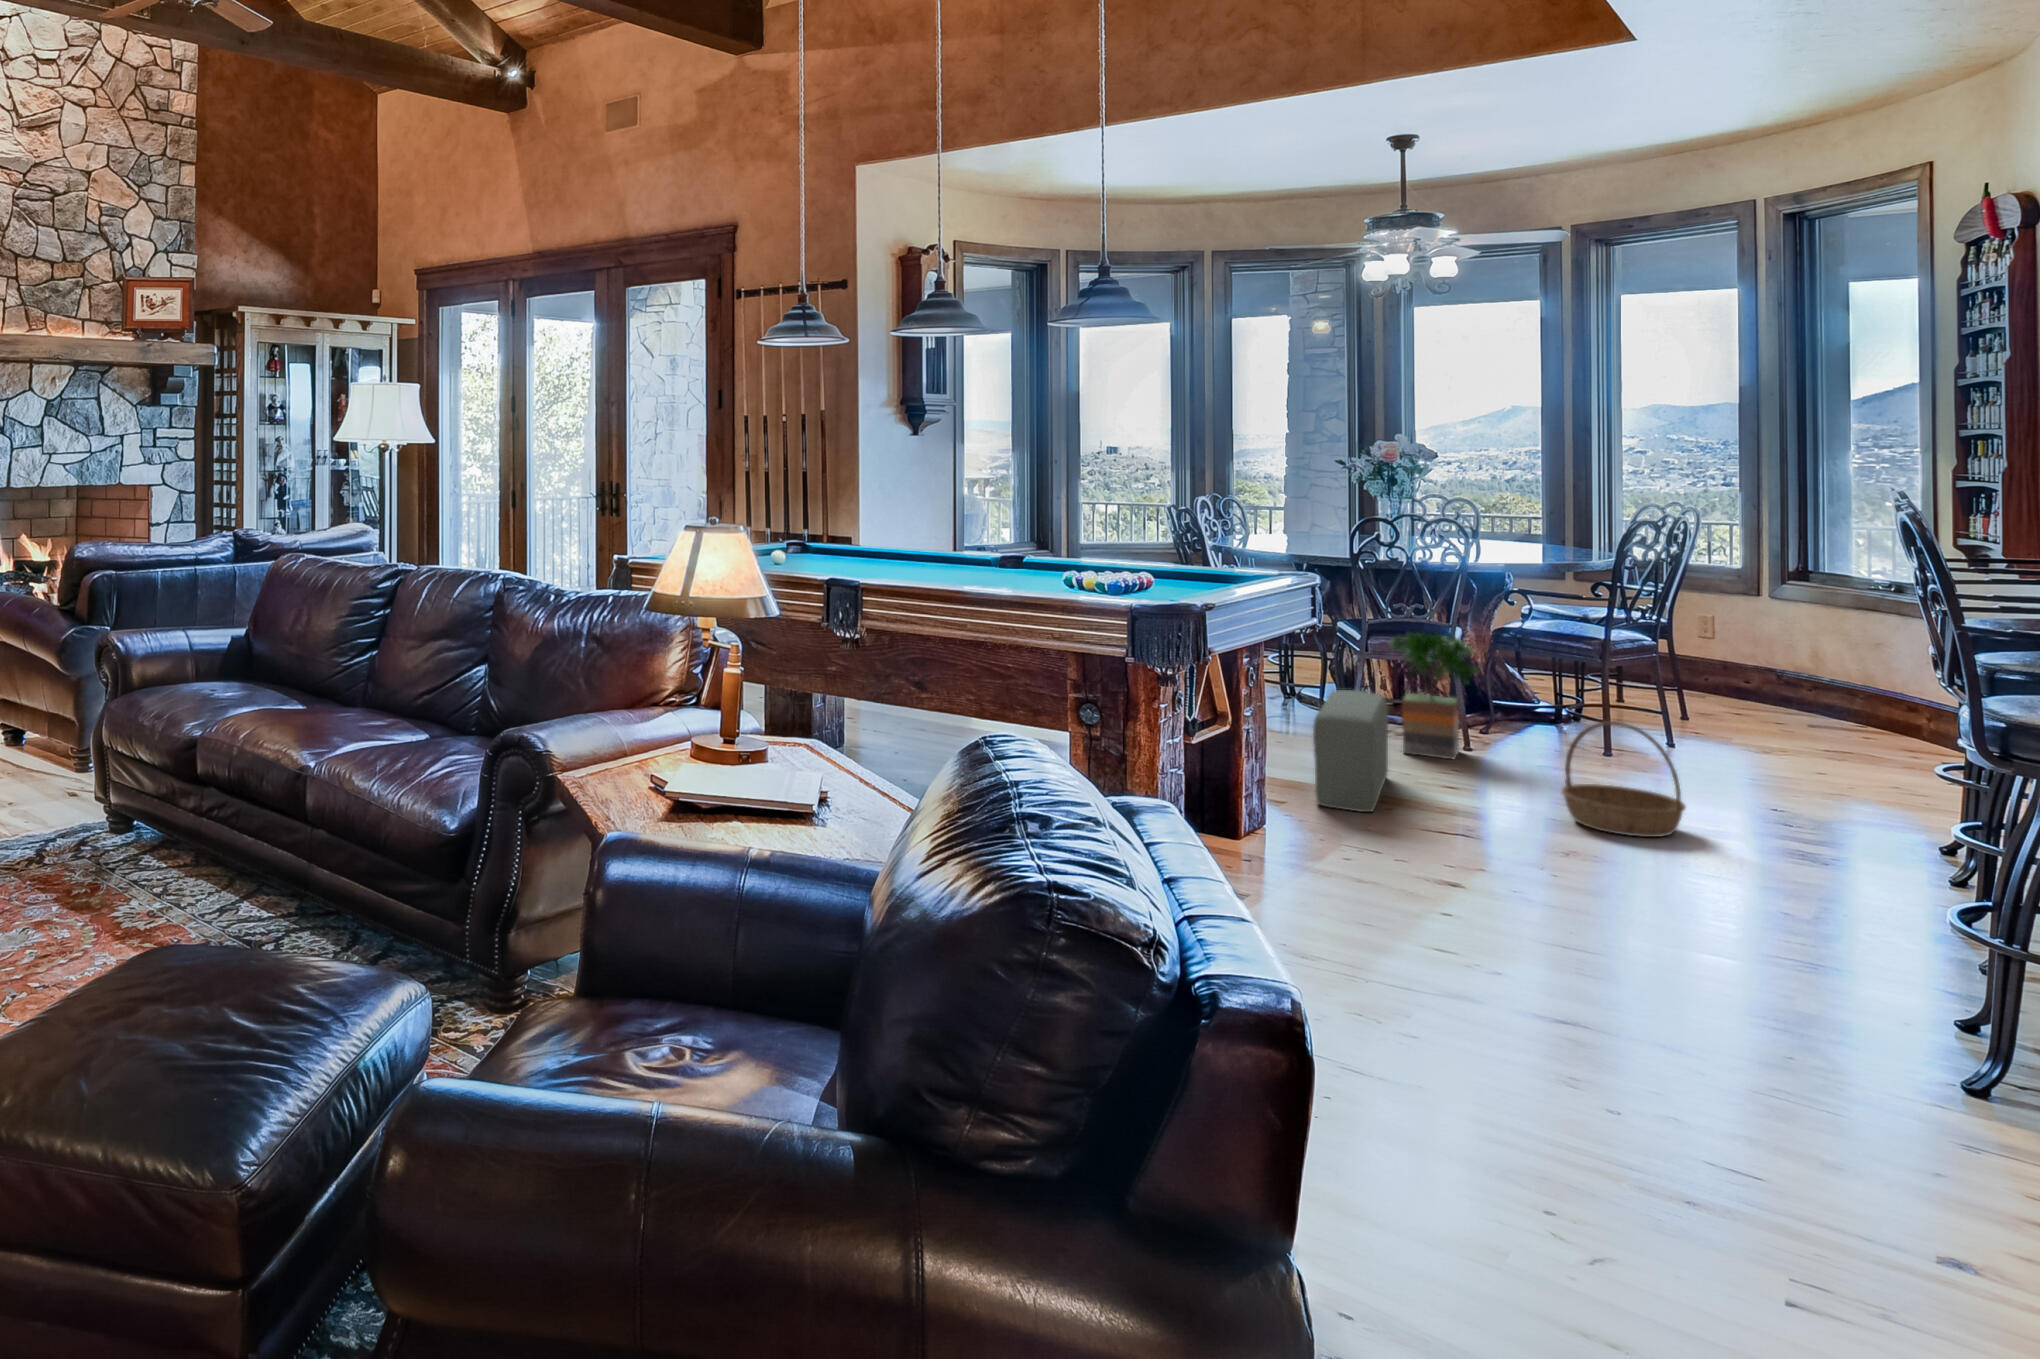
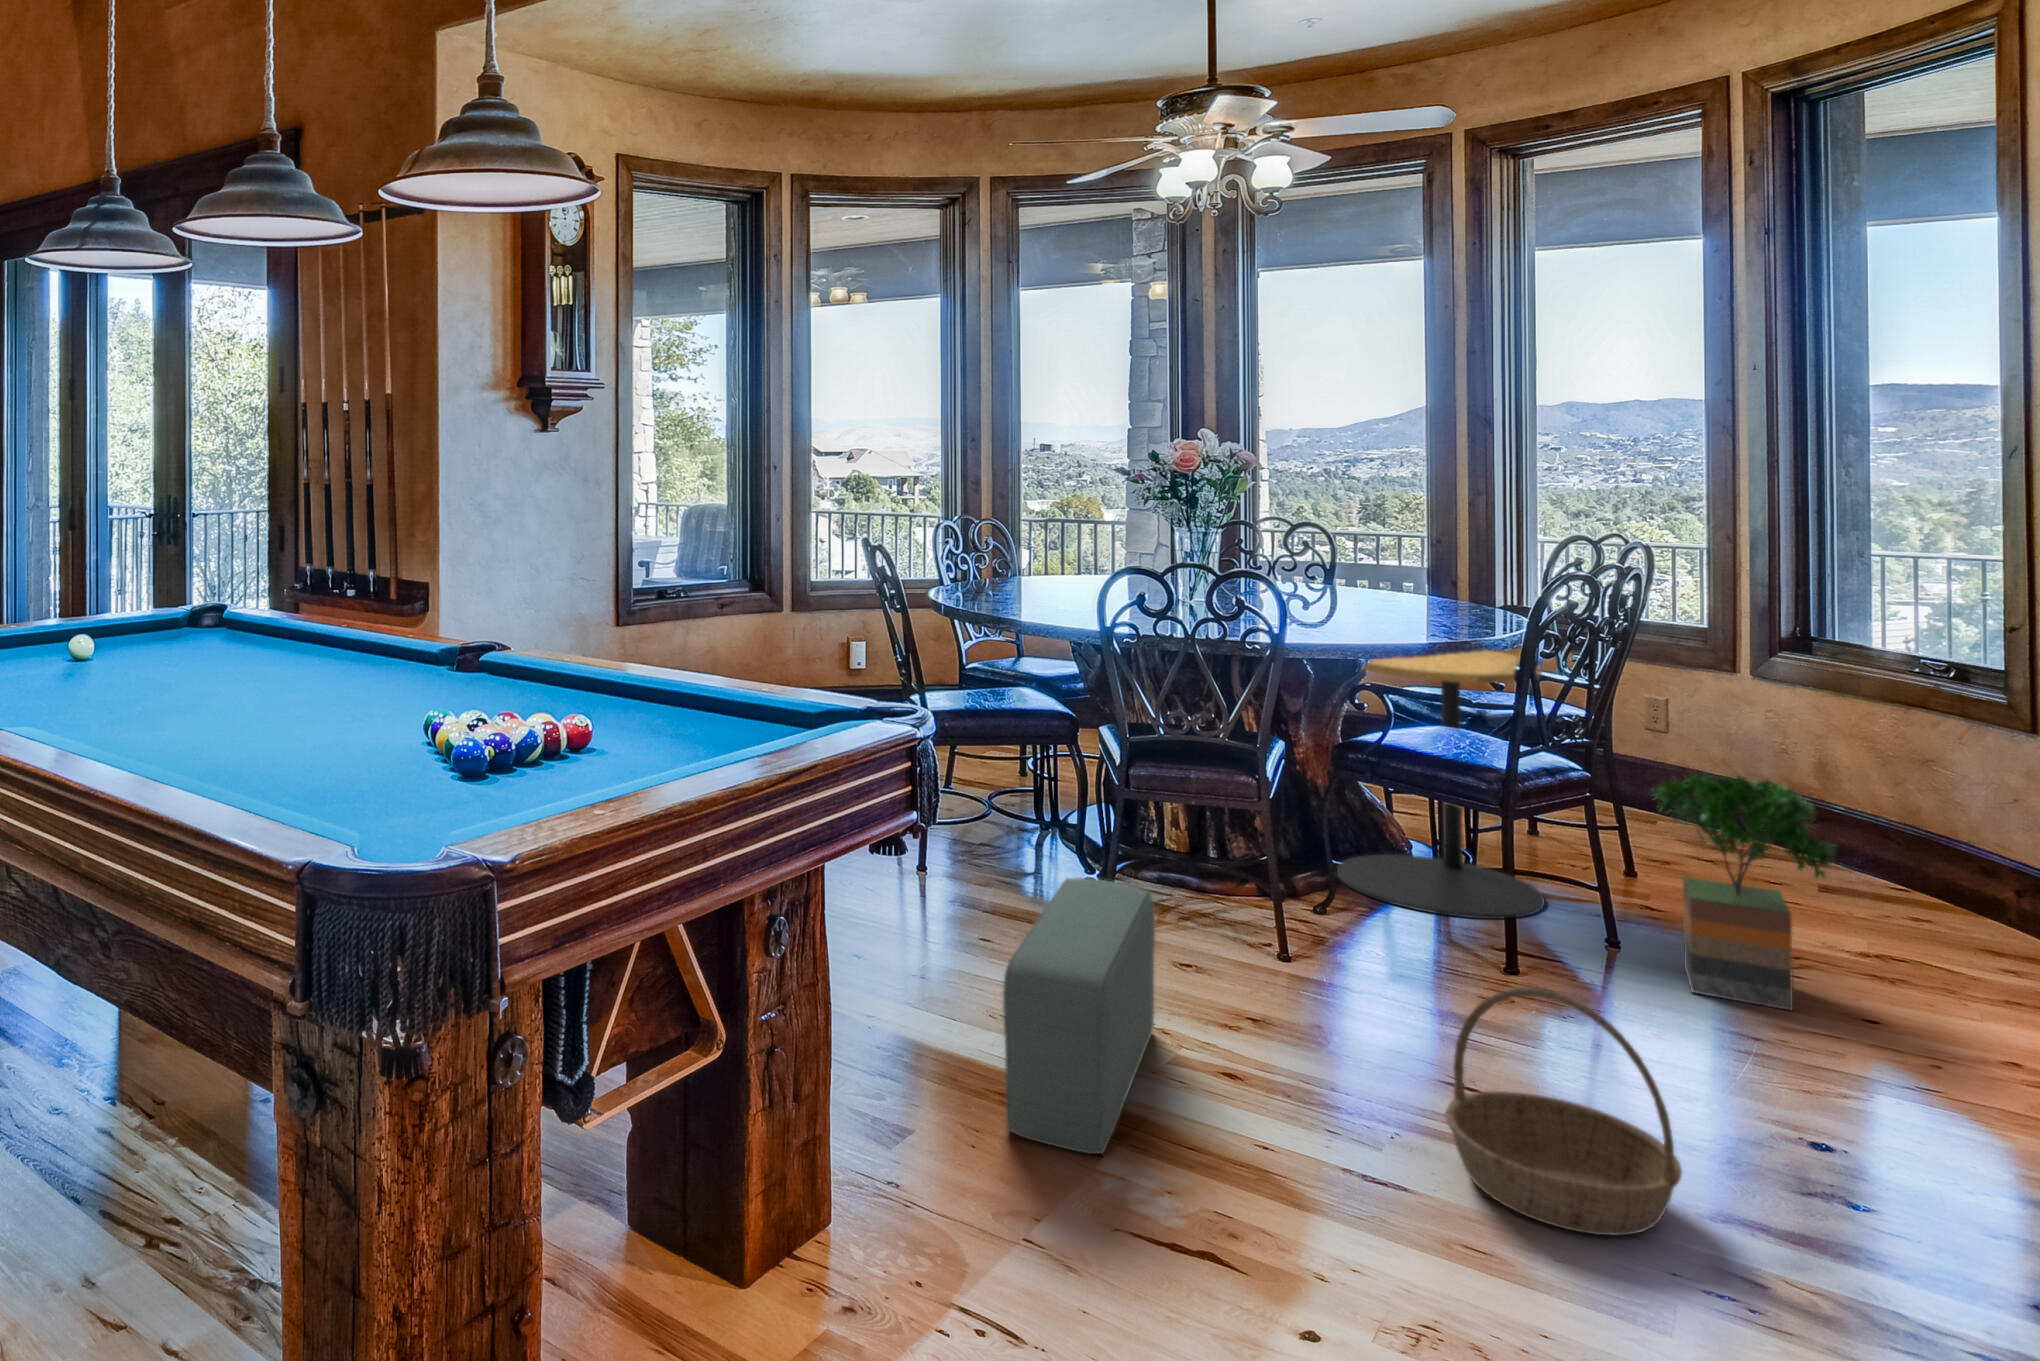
side table: none [1485,575,1626,742] -> present [1337,651,1545,919]
potted tree: present [1389,633,1477,759] -> present [1652,773,1834,1010]

